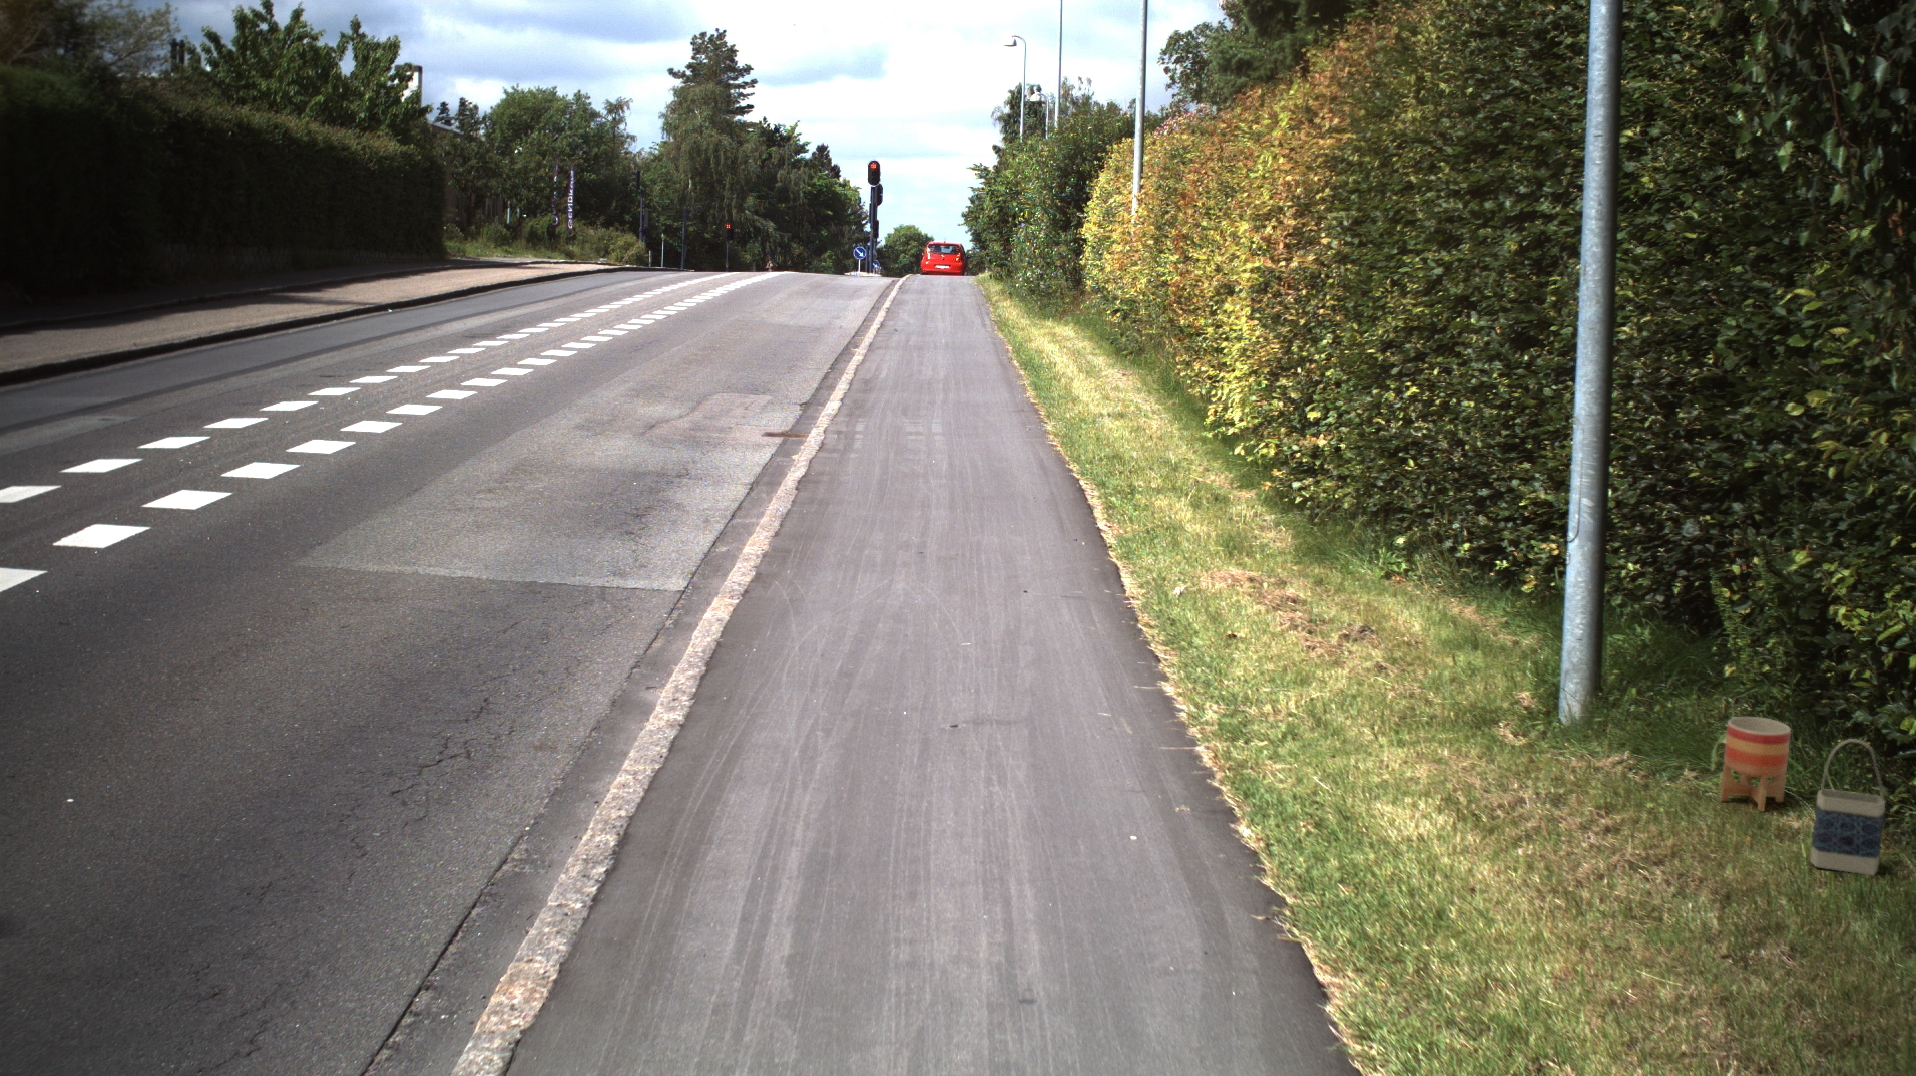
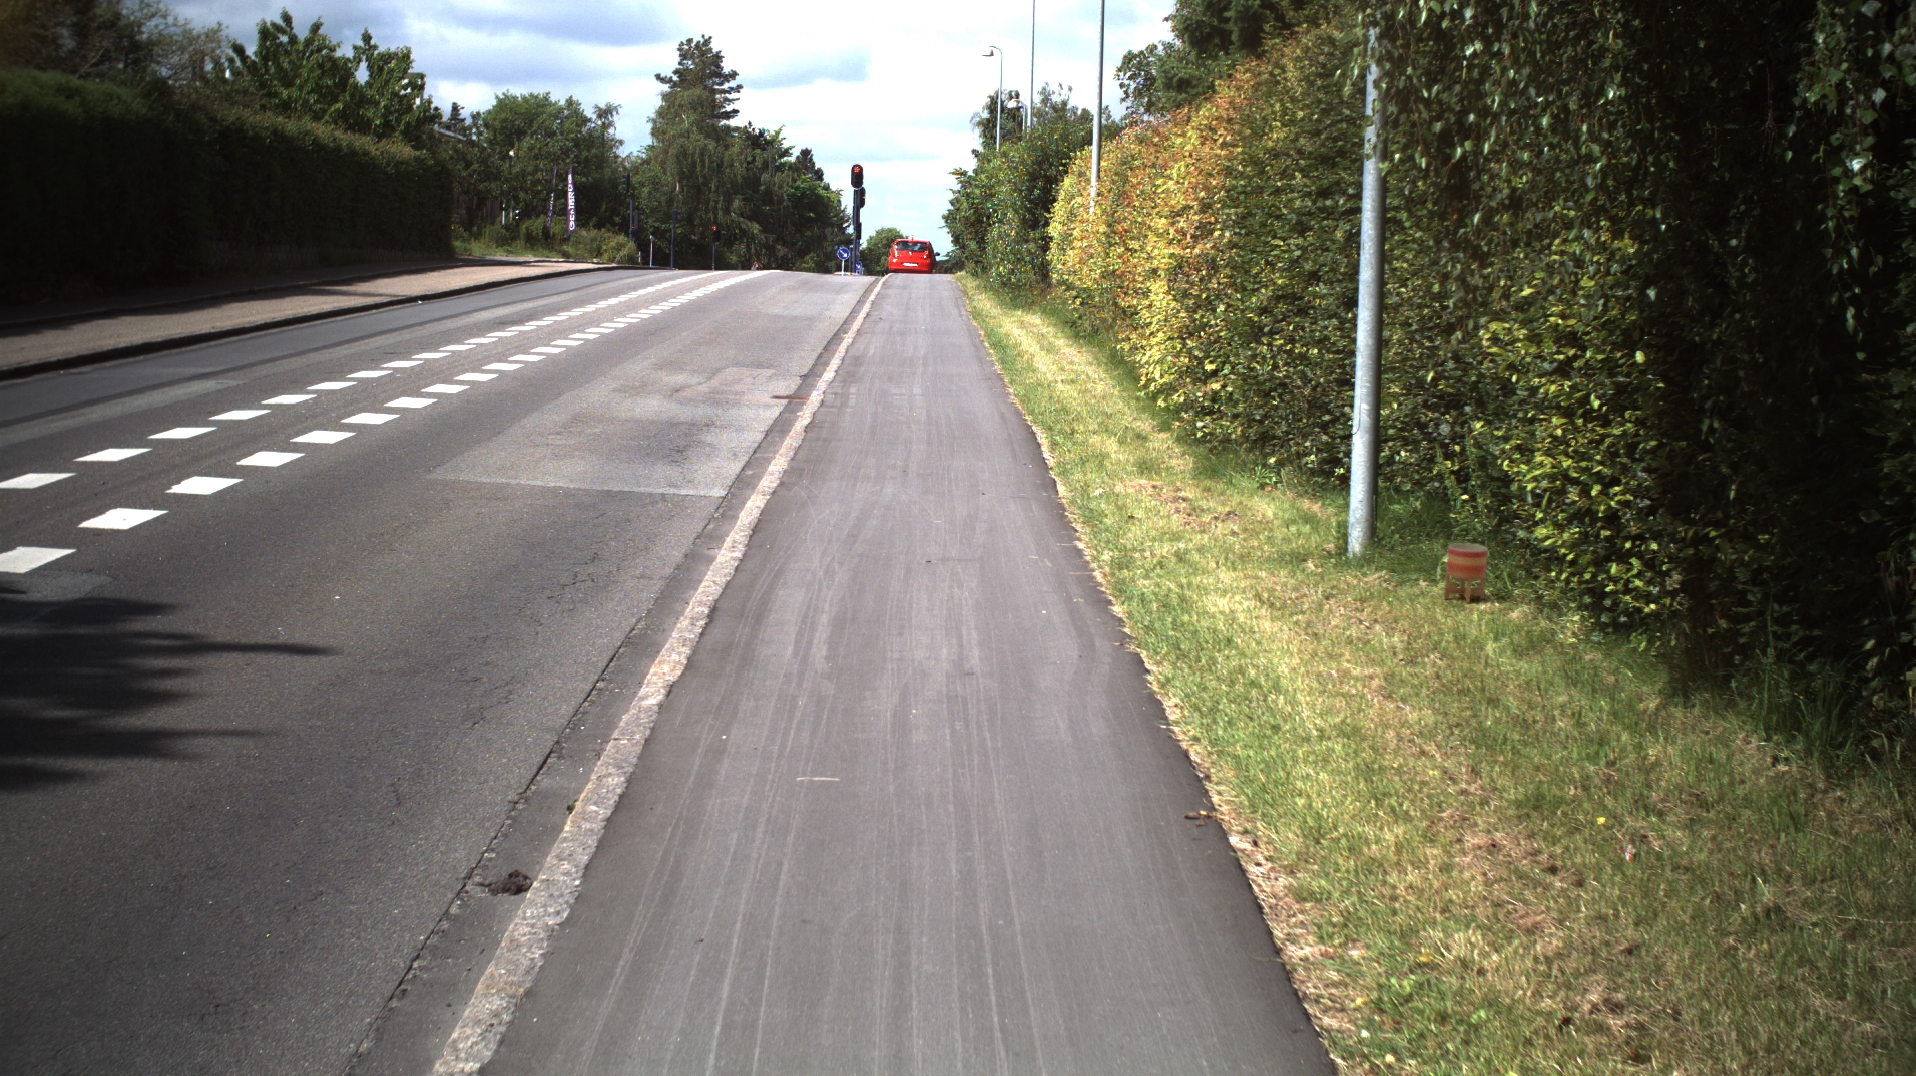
bag: present [1810,739,1885,875] -> none [1485,543,1529,630]

